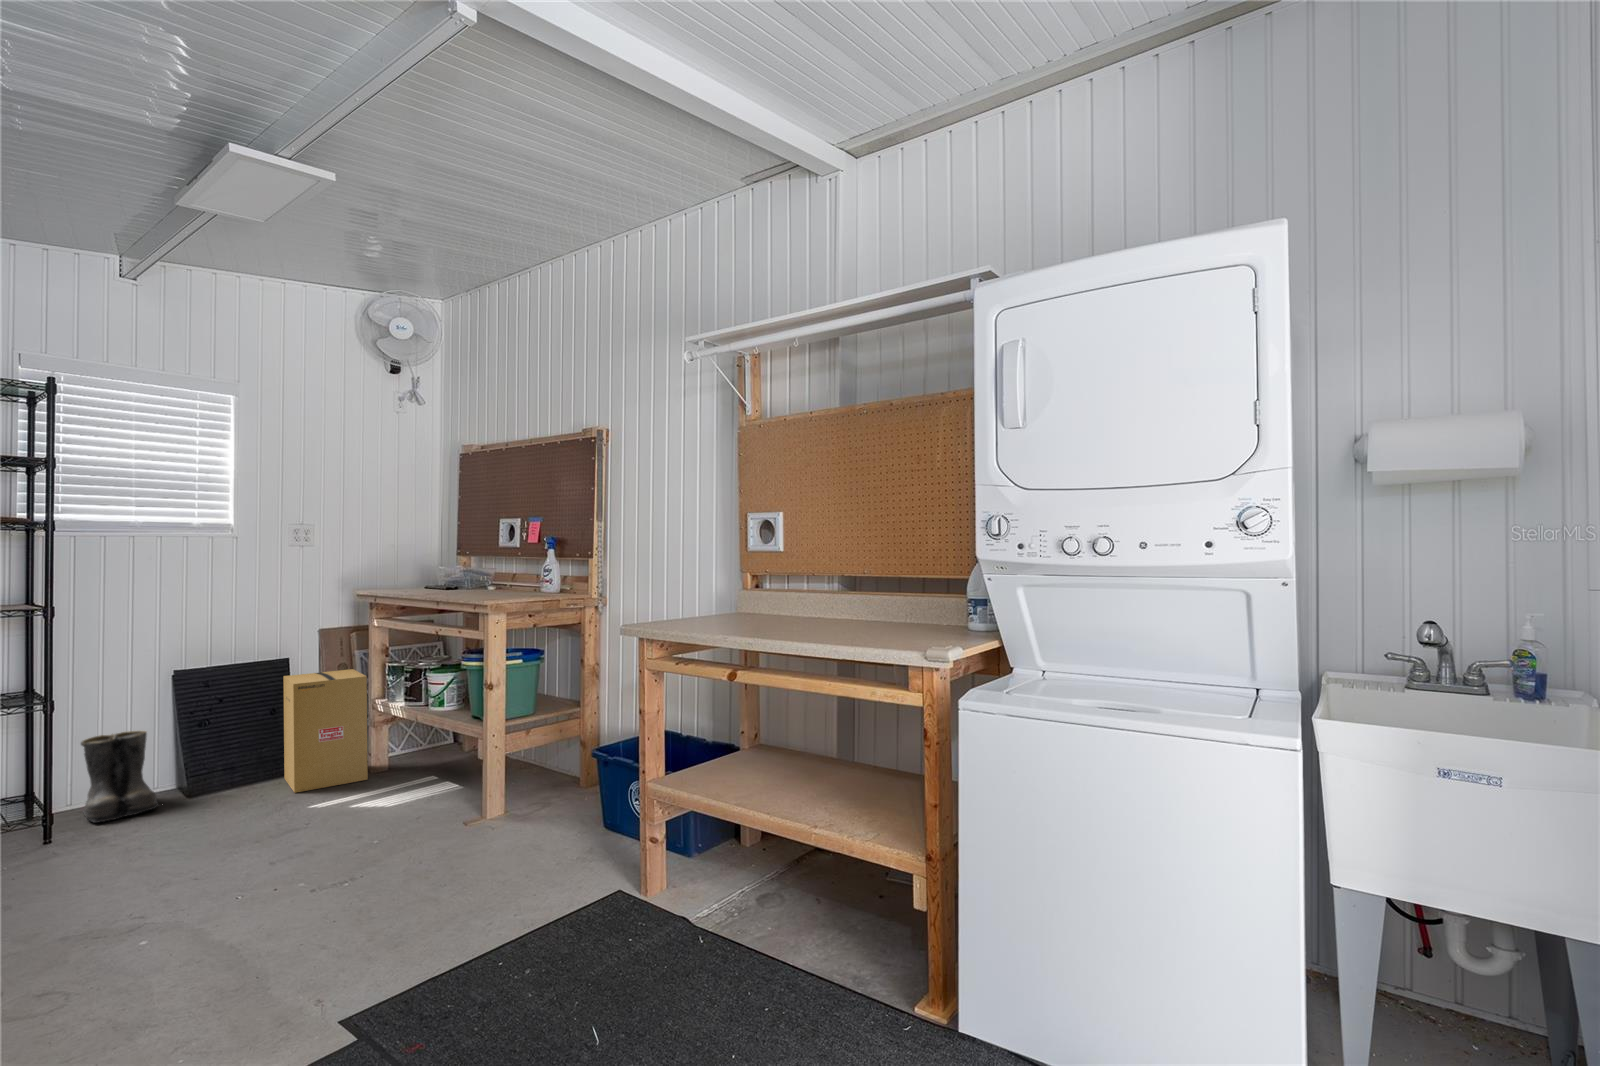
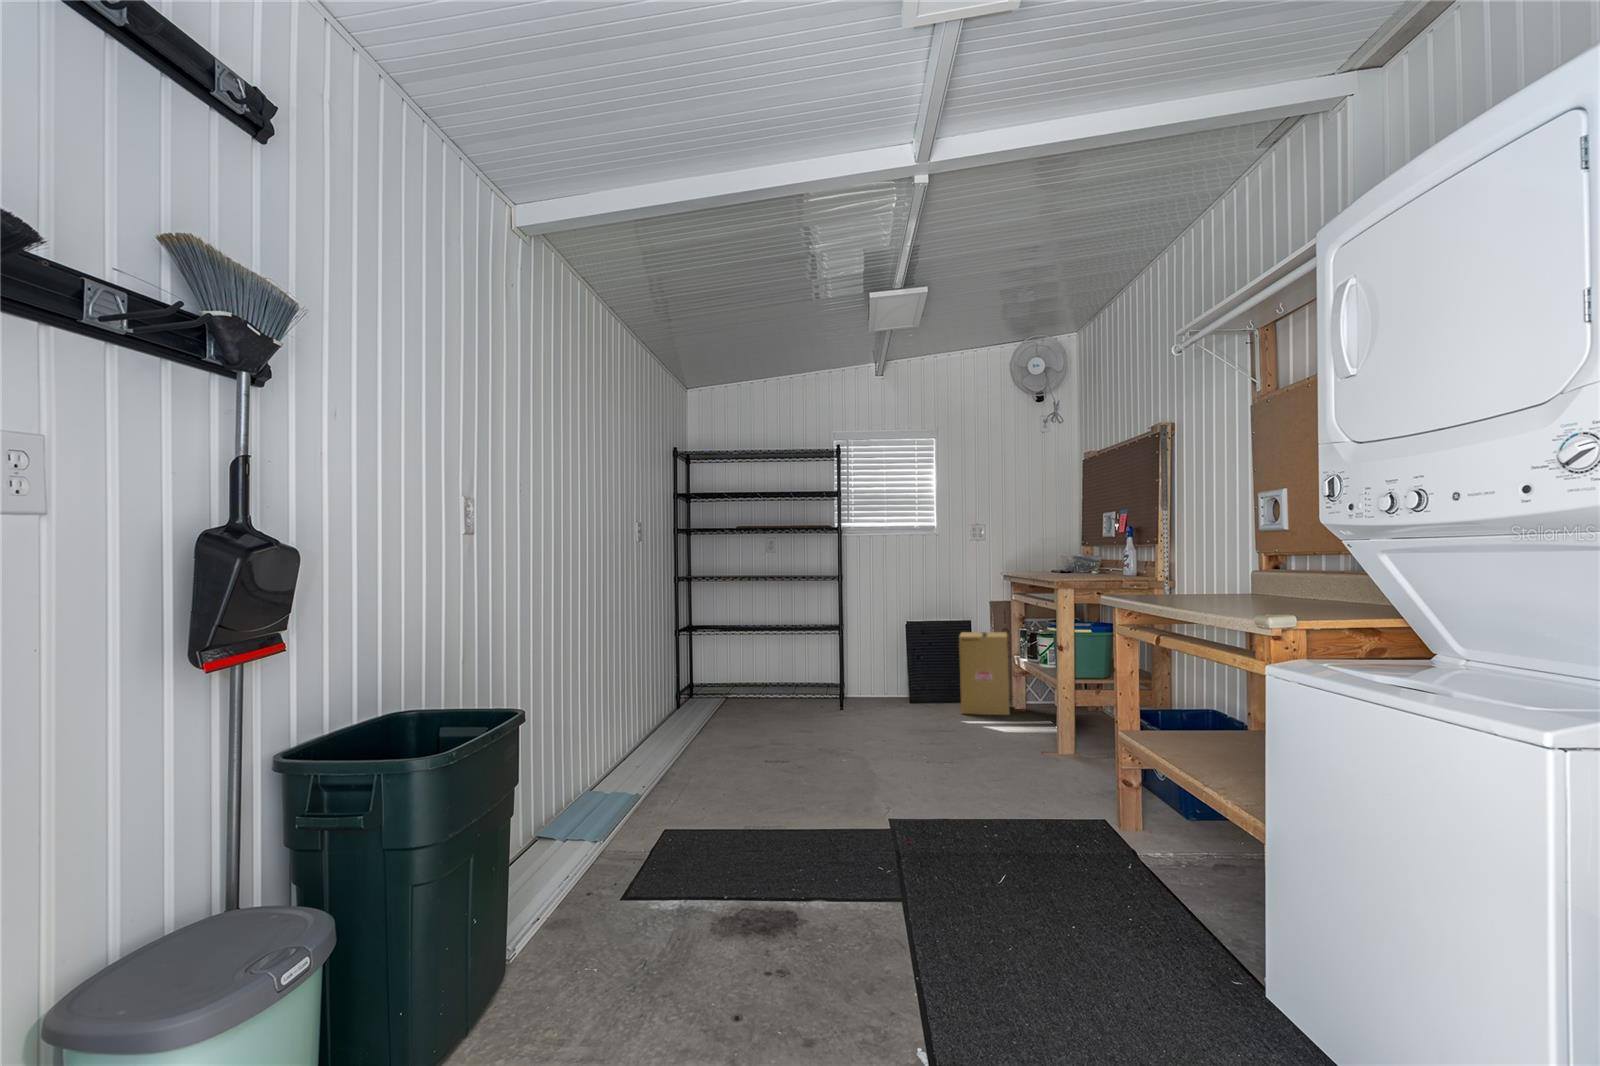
boots: present [81,731,159,823] -> none [855,657,890,708]

